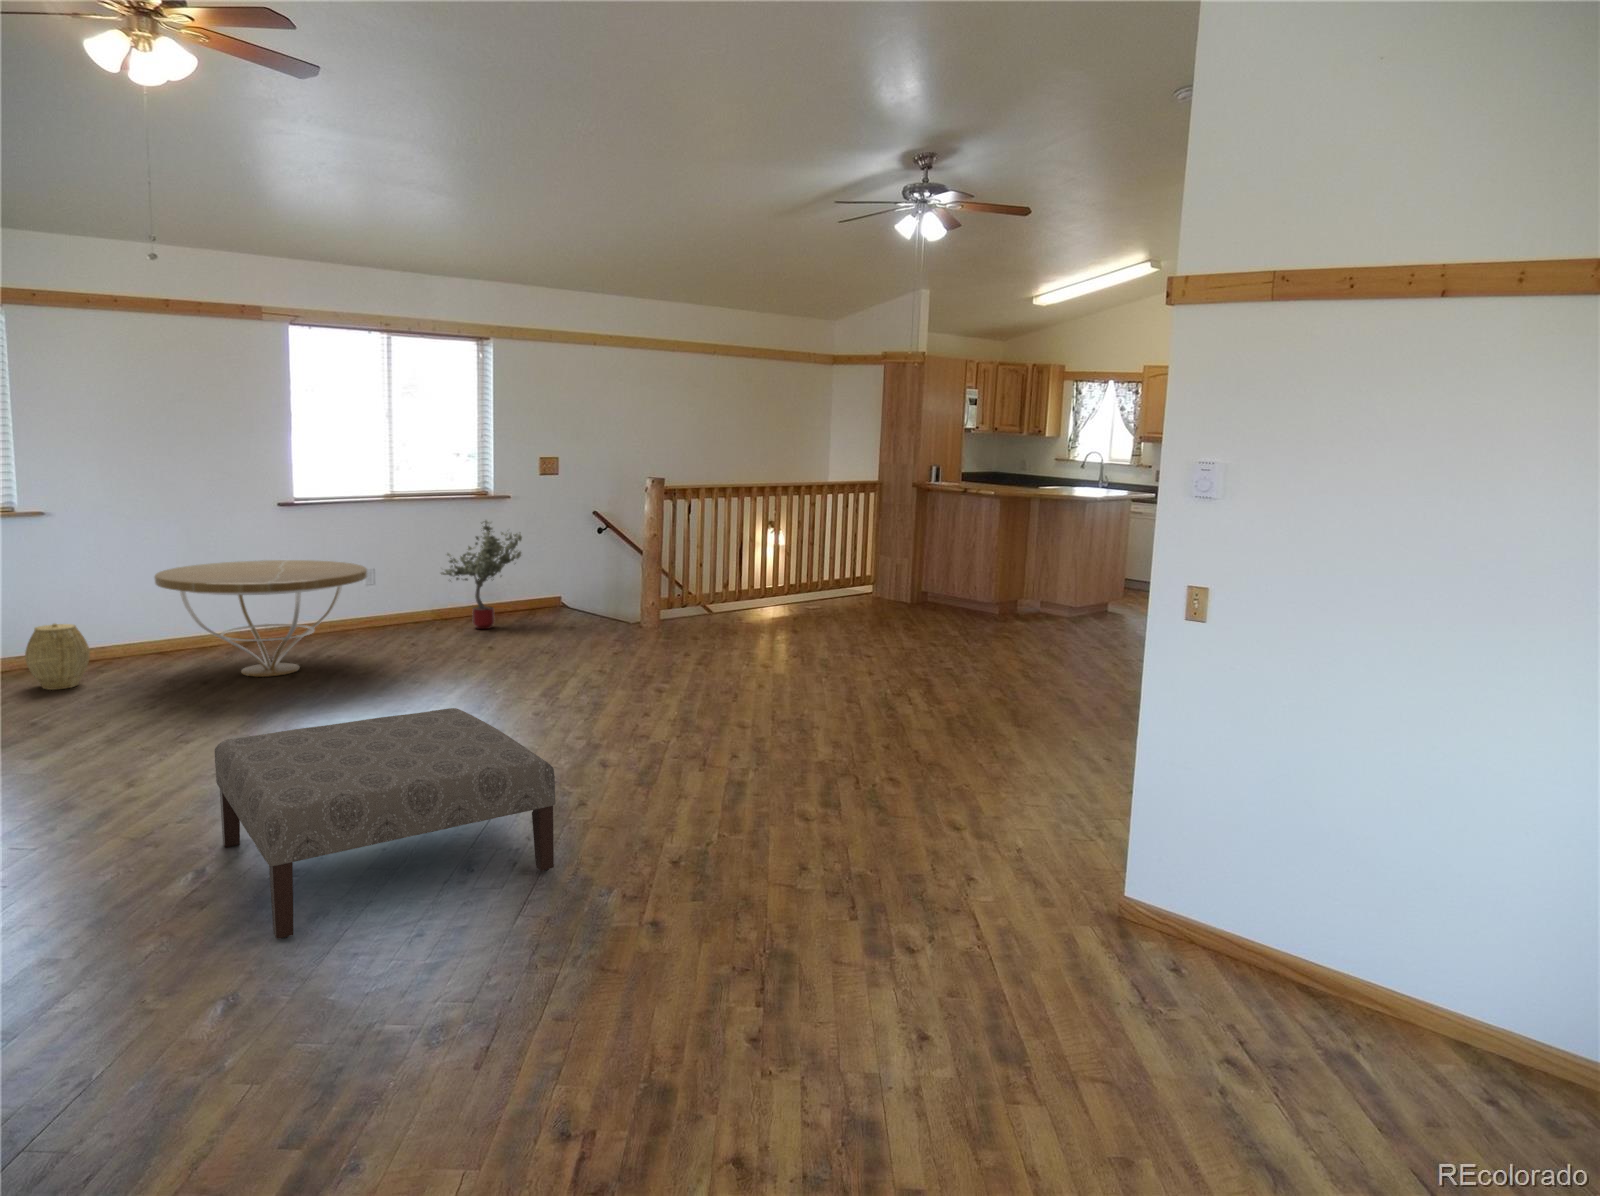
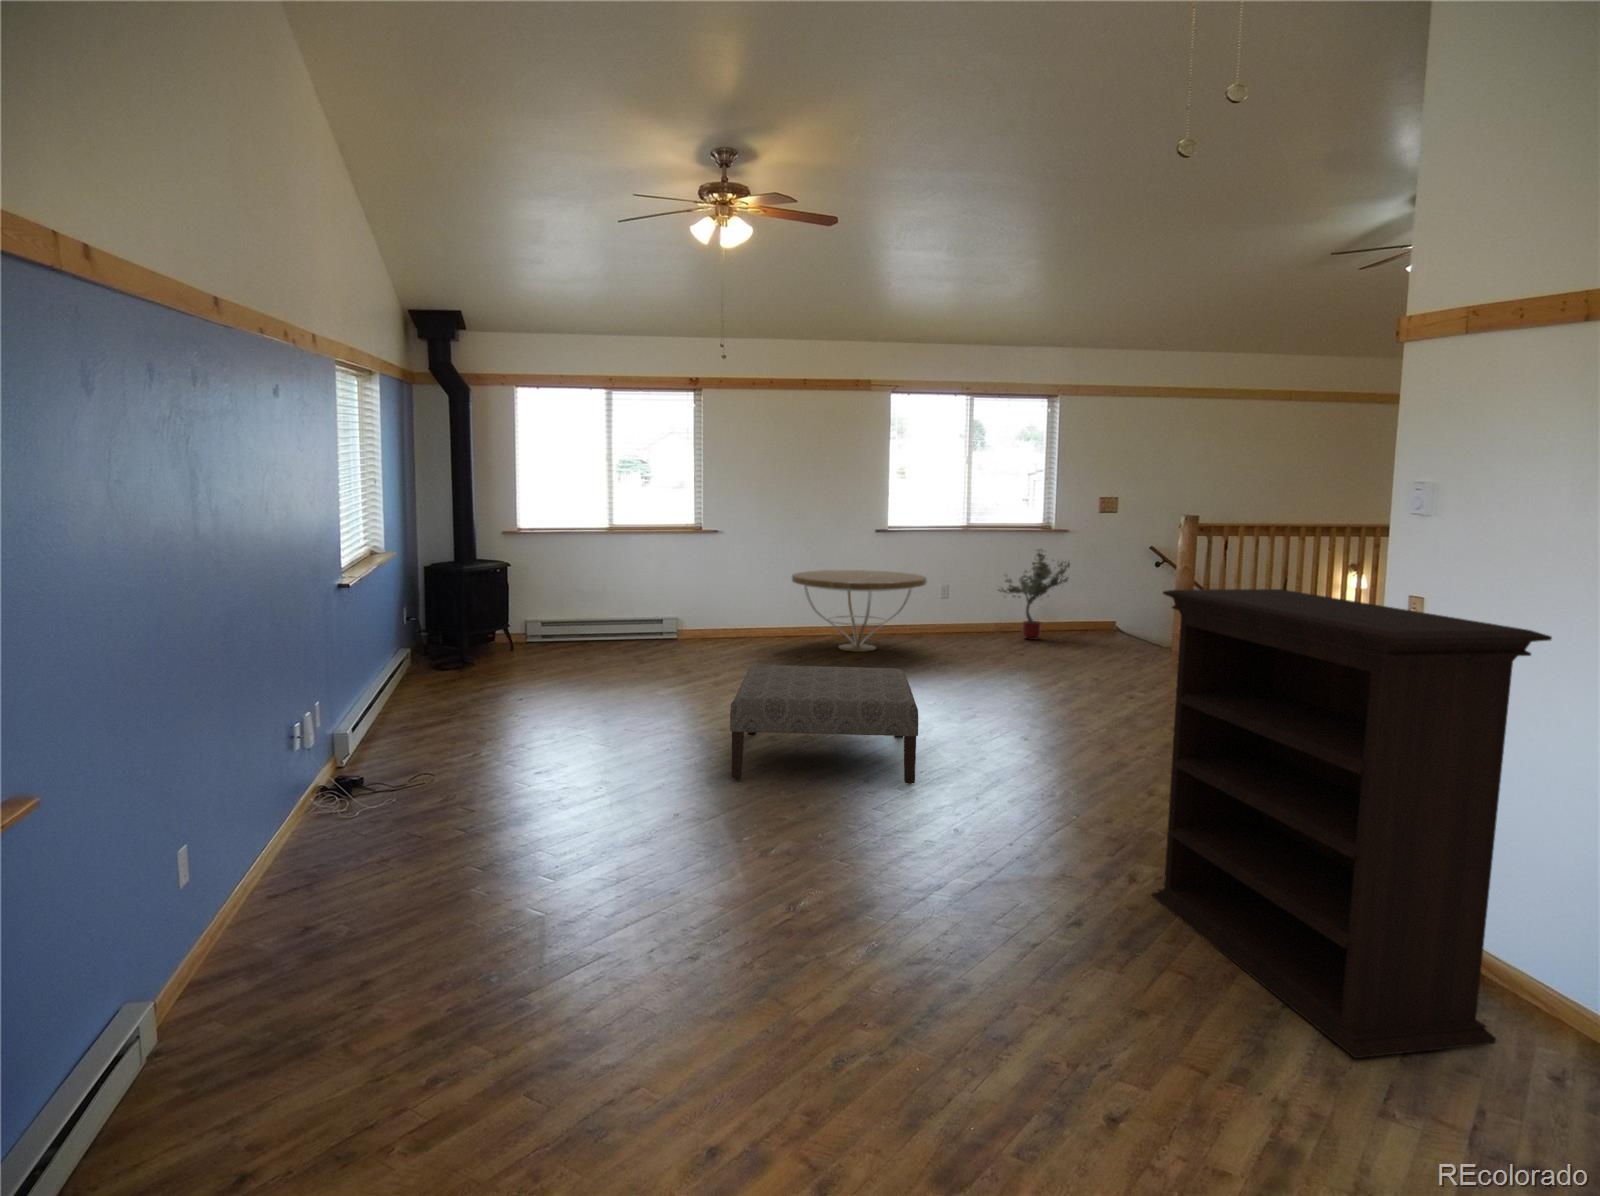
bookshelf: none [938,581,1372,1076] -> present [1152,589,1552,1058]
woven basket: present [25,624,90,690] -> none [722,601,755,644]

